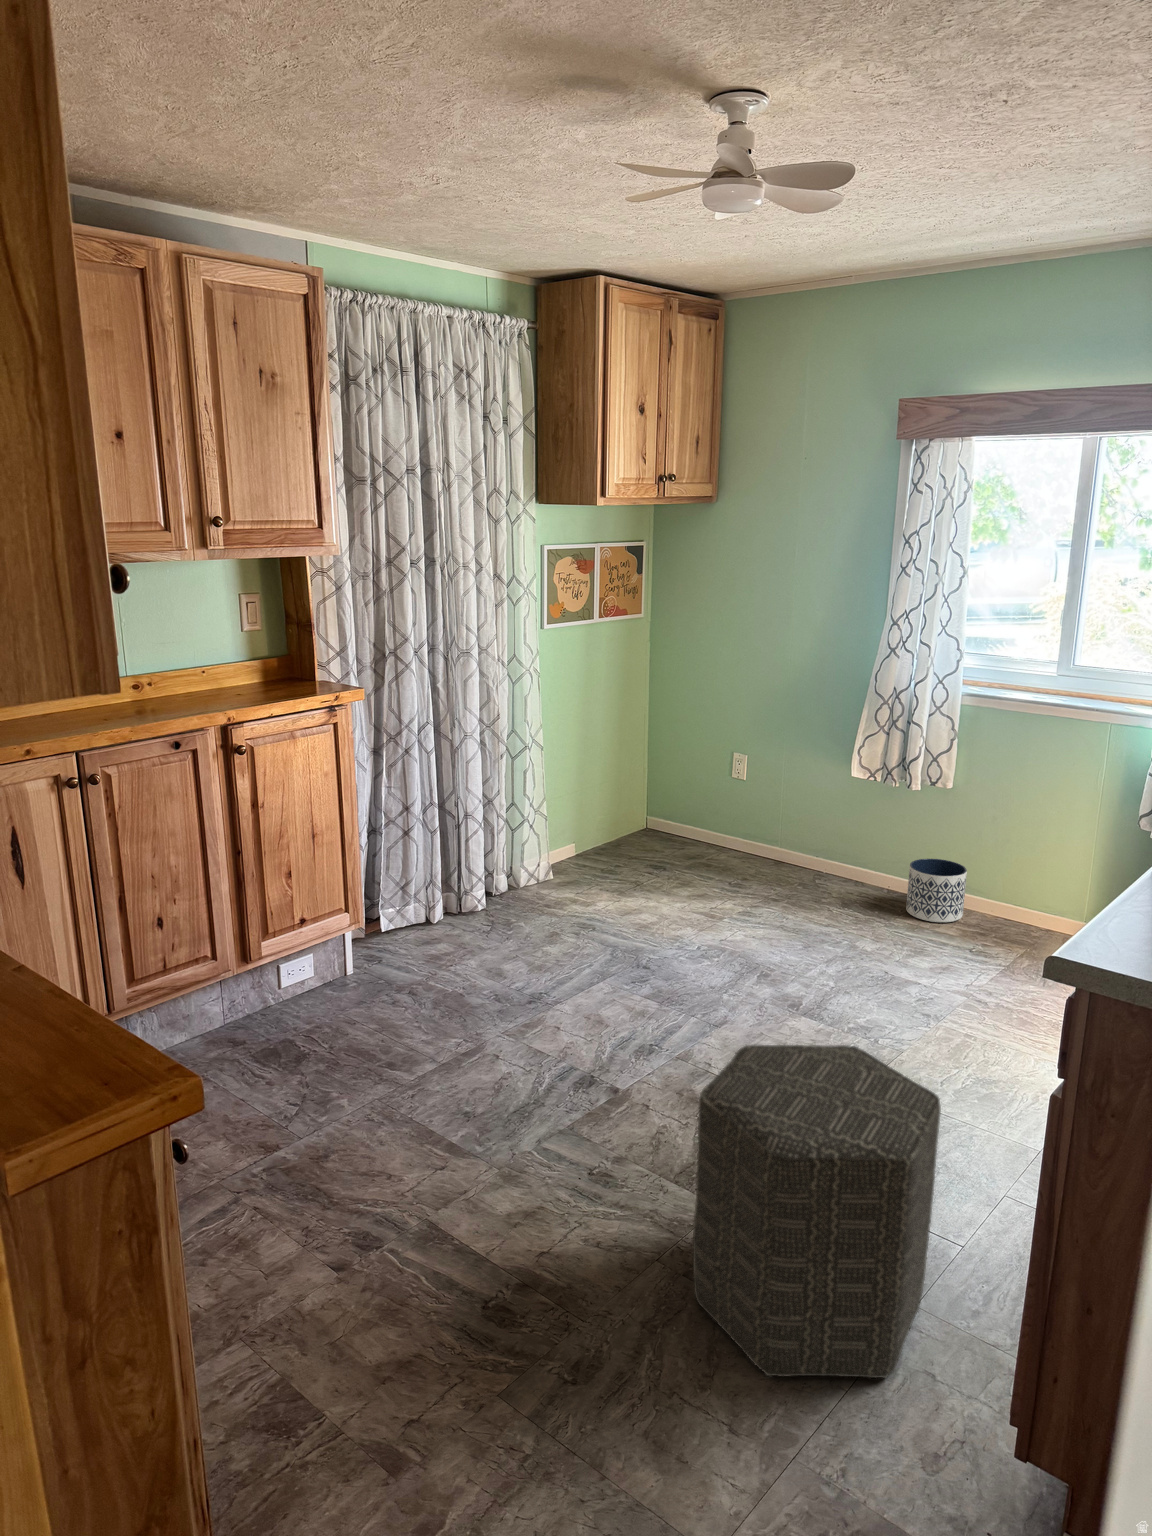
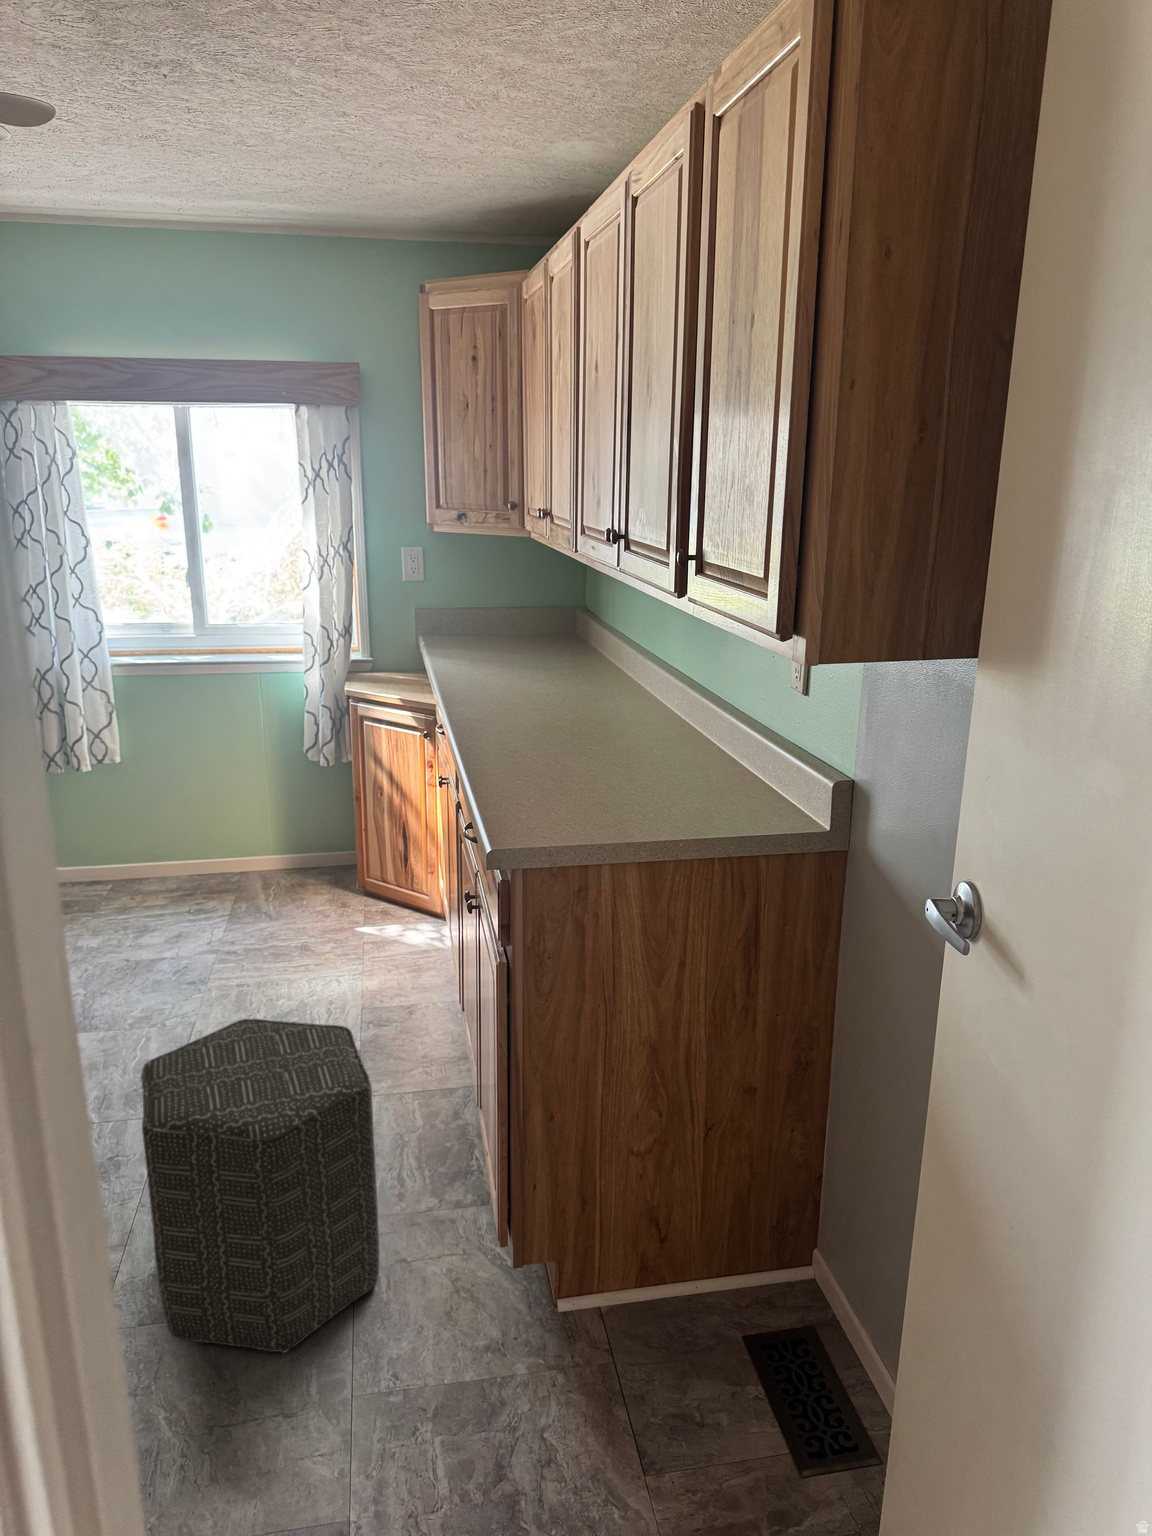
planter: present [906,859,967,923] -> none [96,834,160,899]

